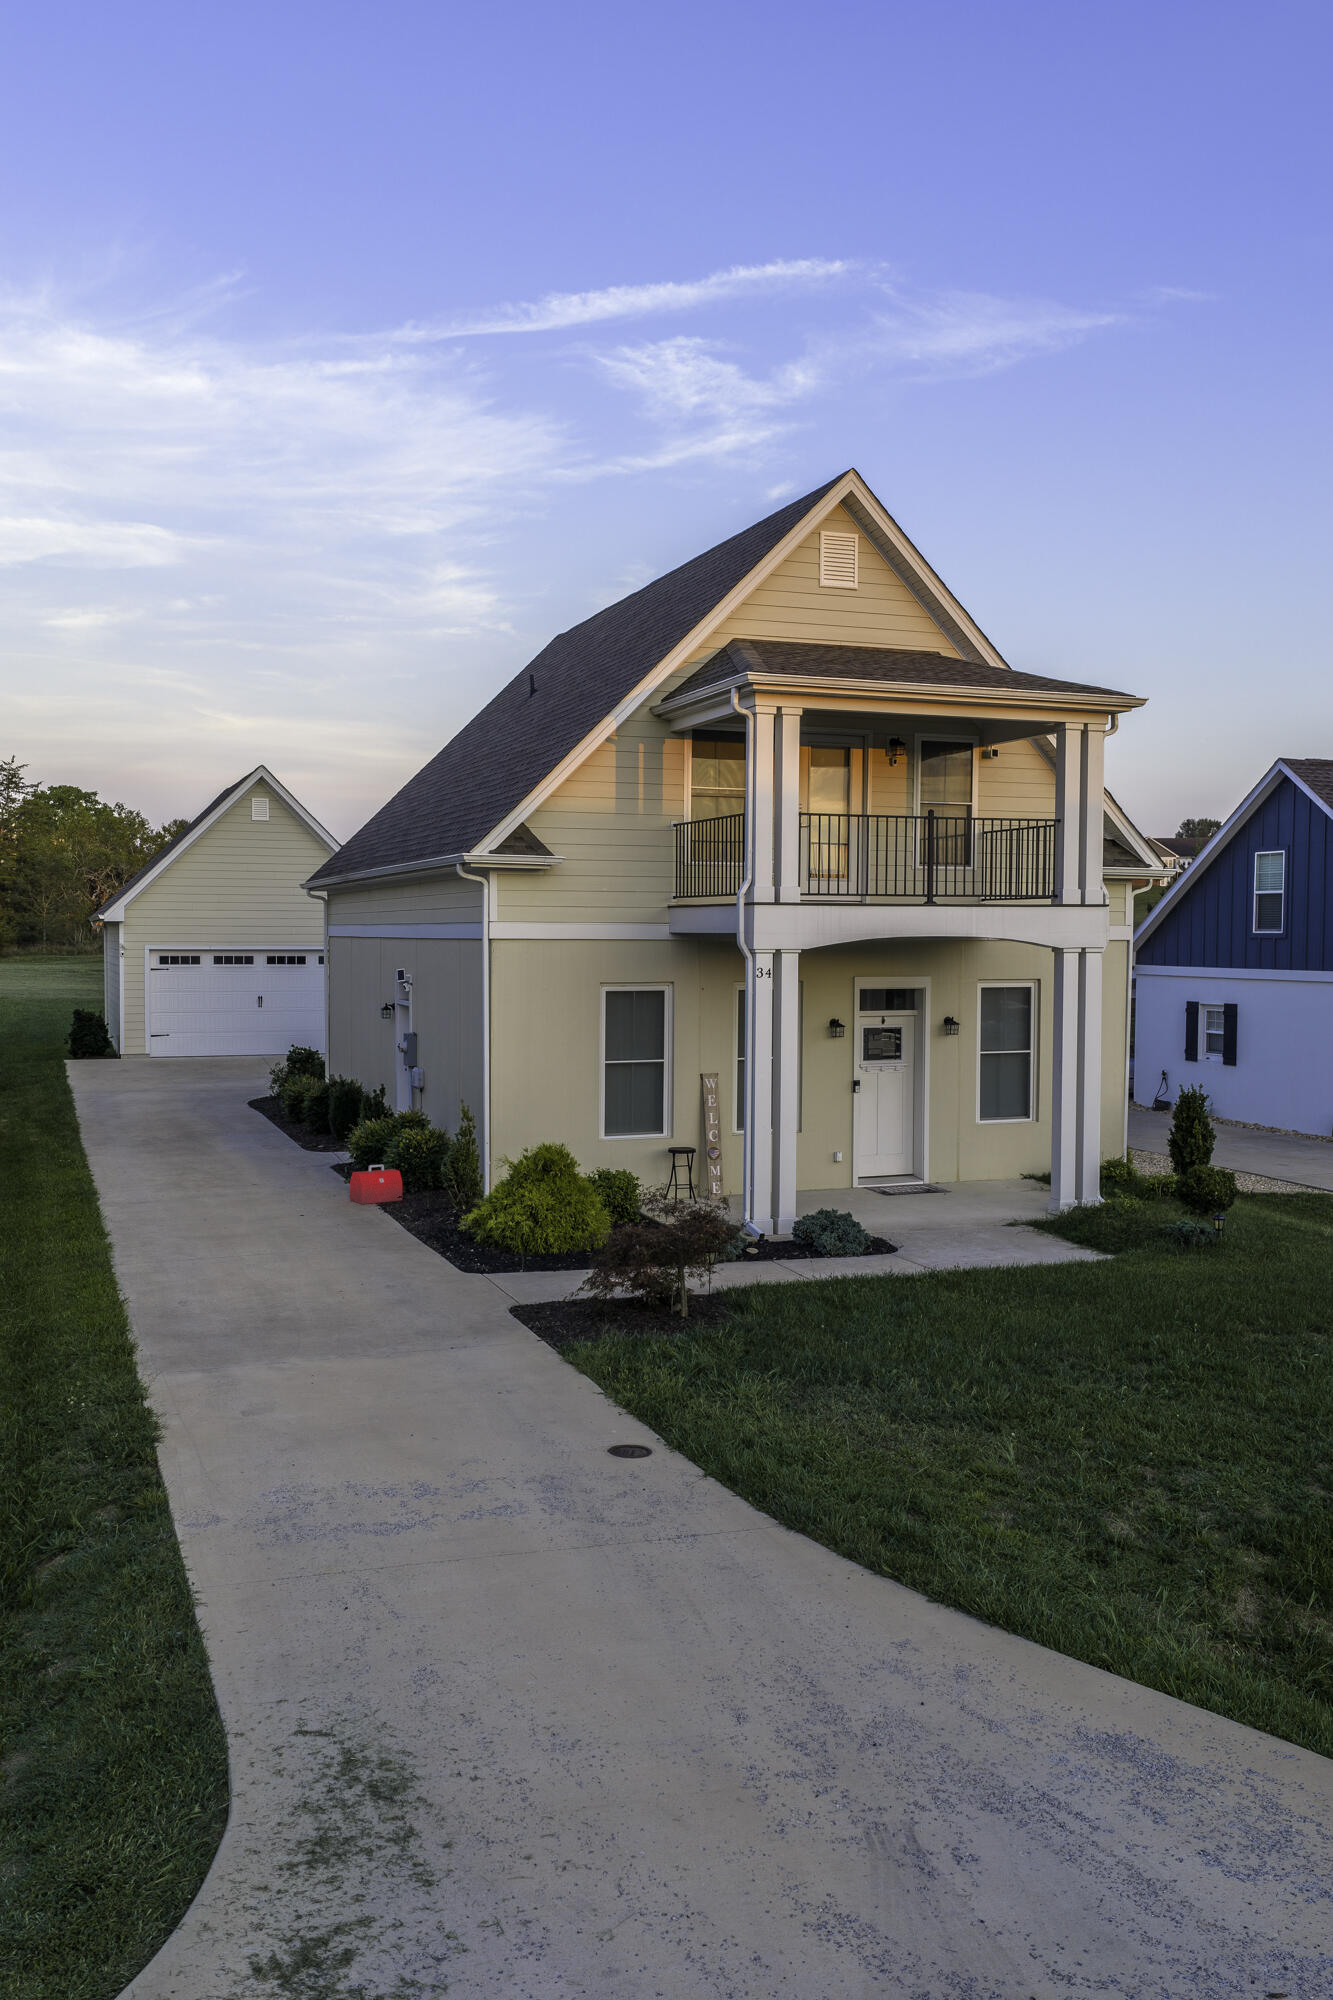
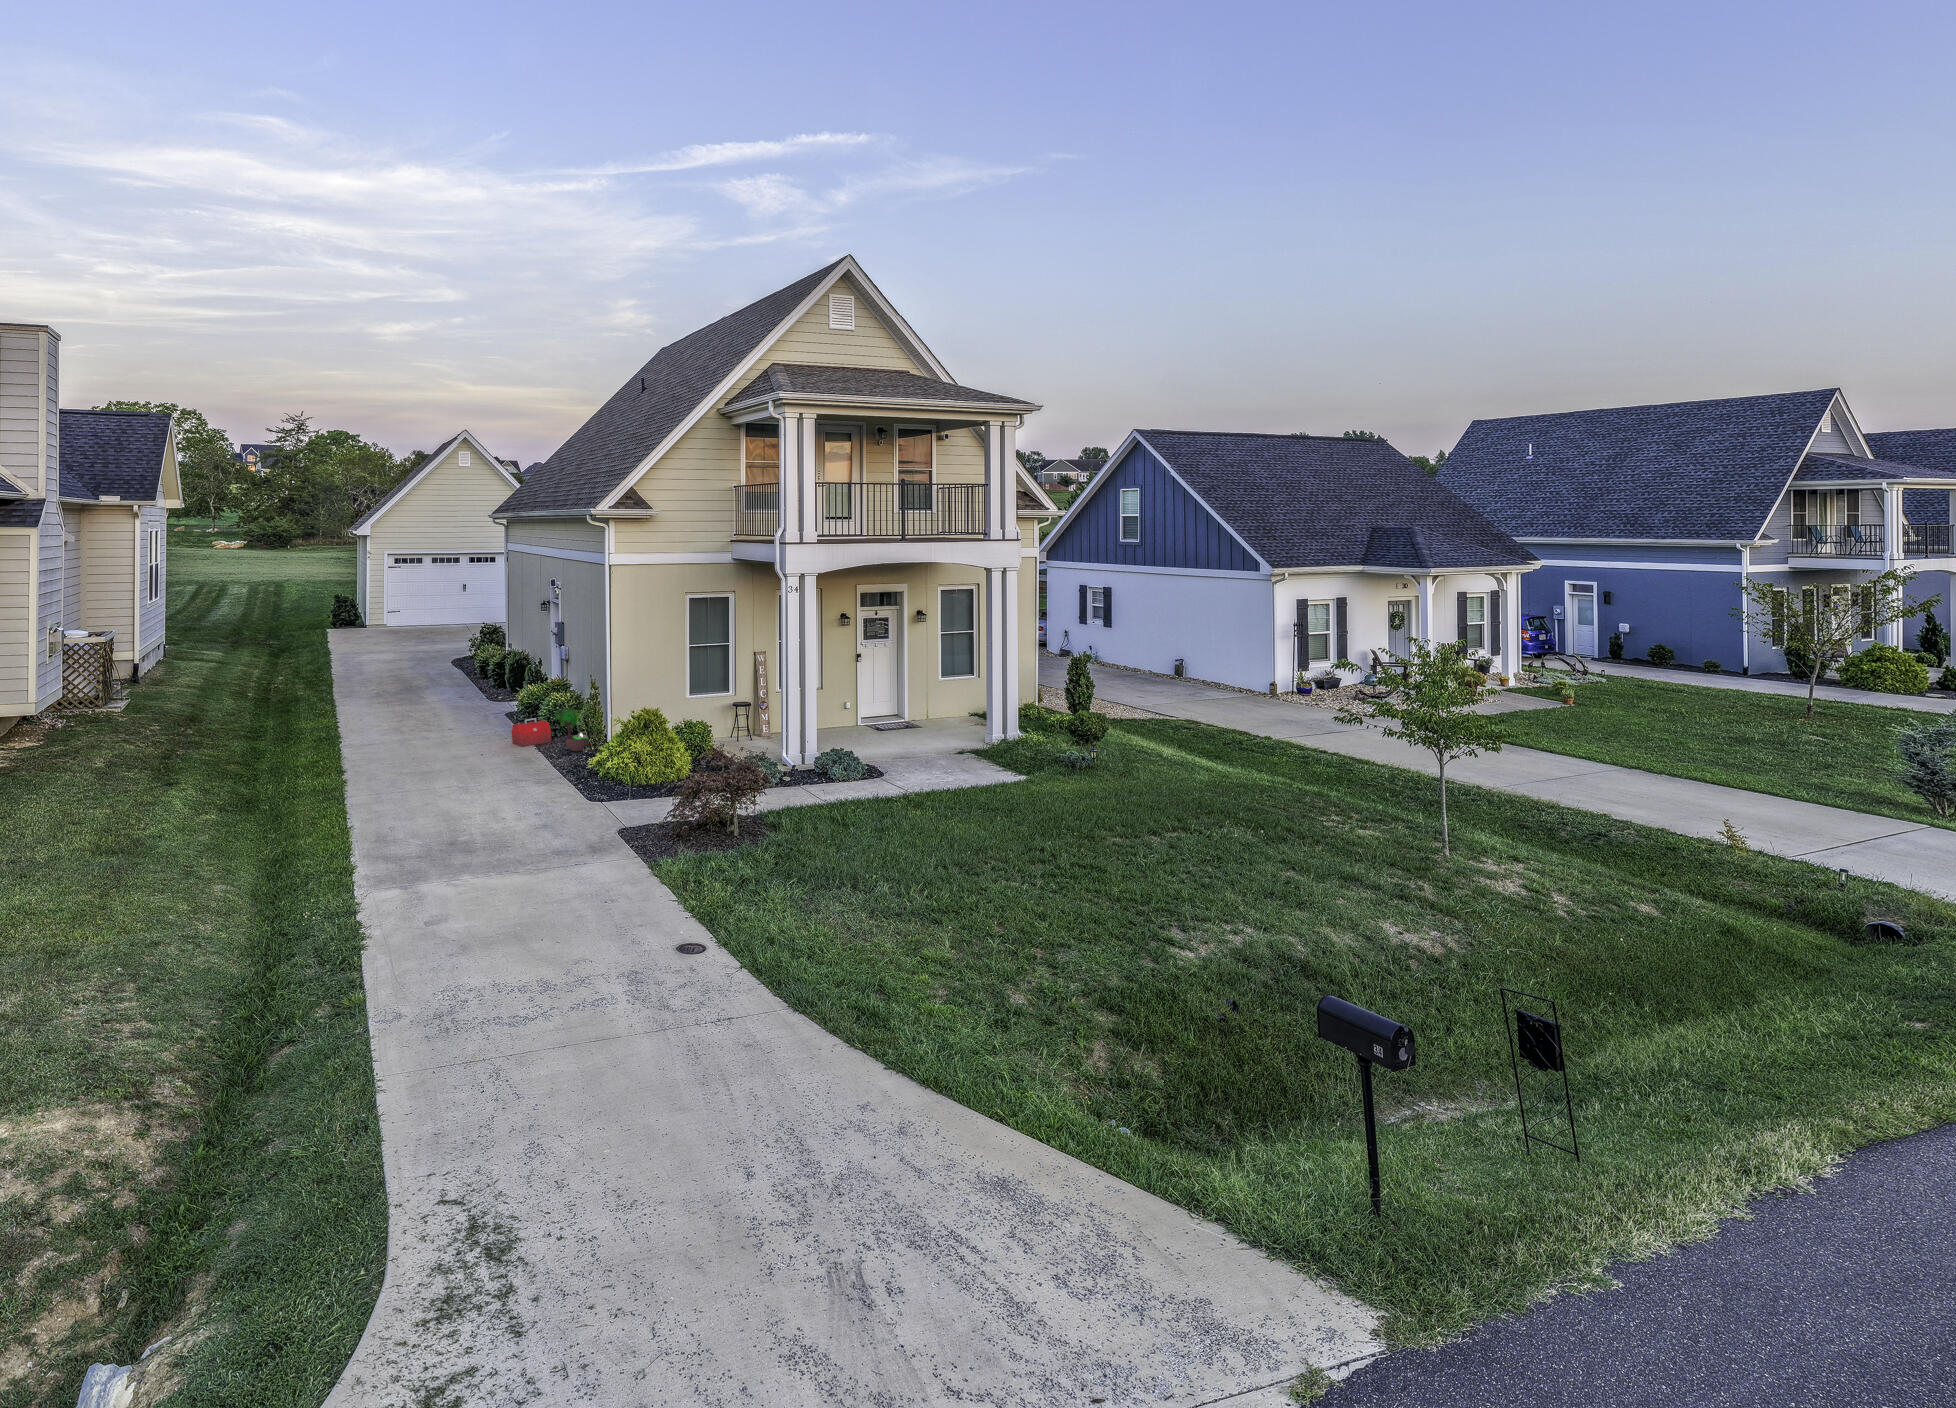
potted tree: none [409,1140,456,1213] -> present [556,708,589,752]

